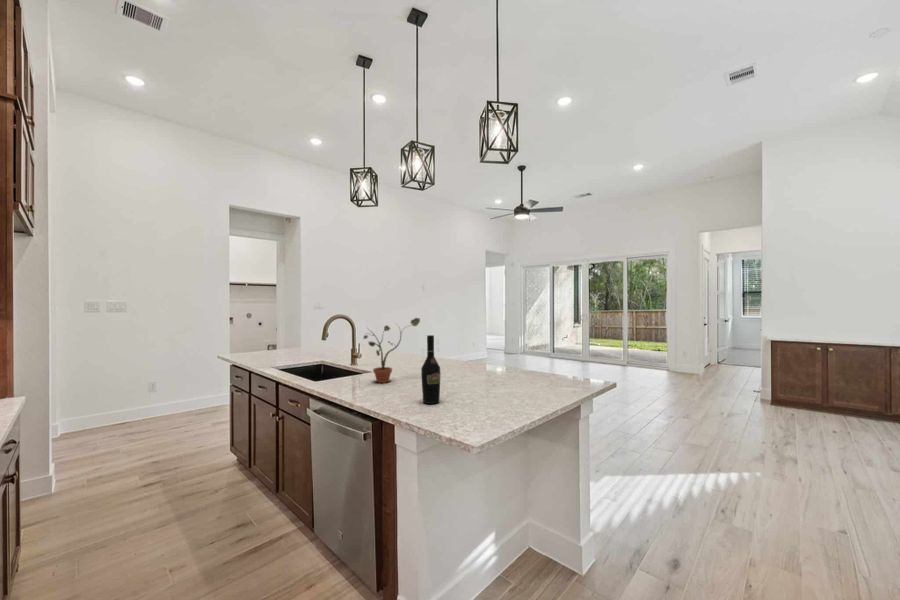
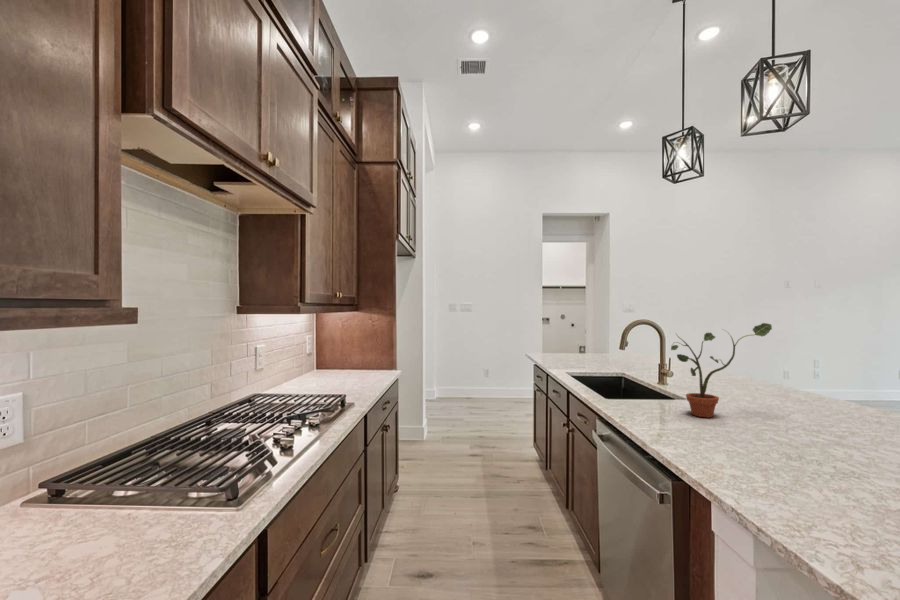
wine bottle: present [421,335,440,404] -> none [771,352,815,477]

